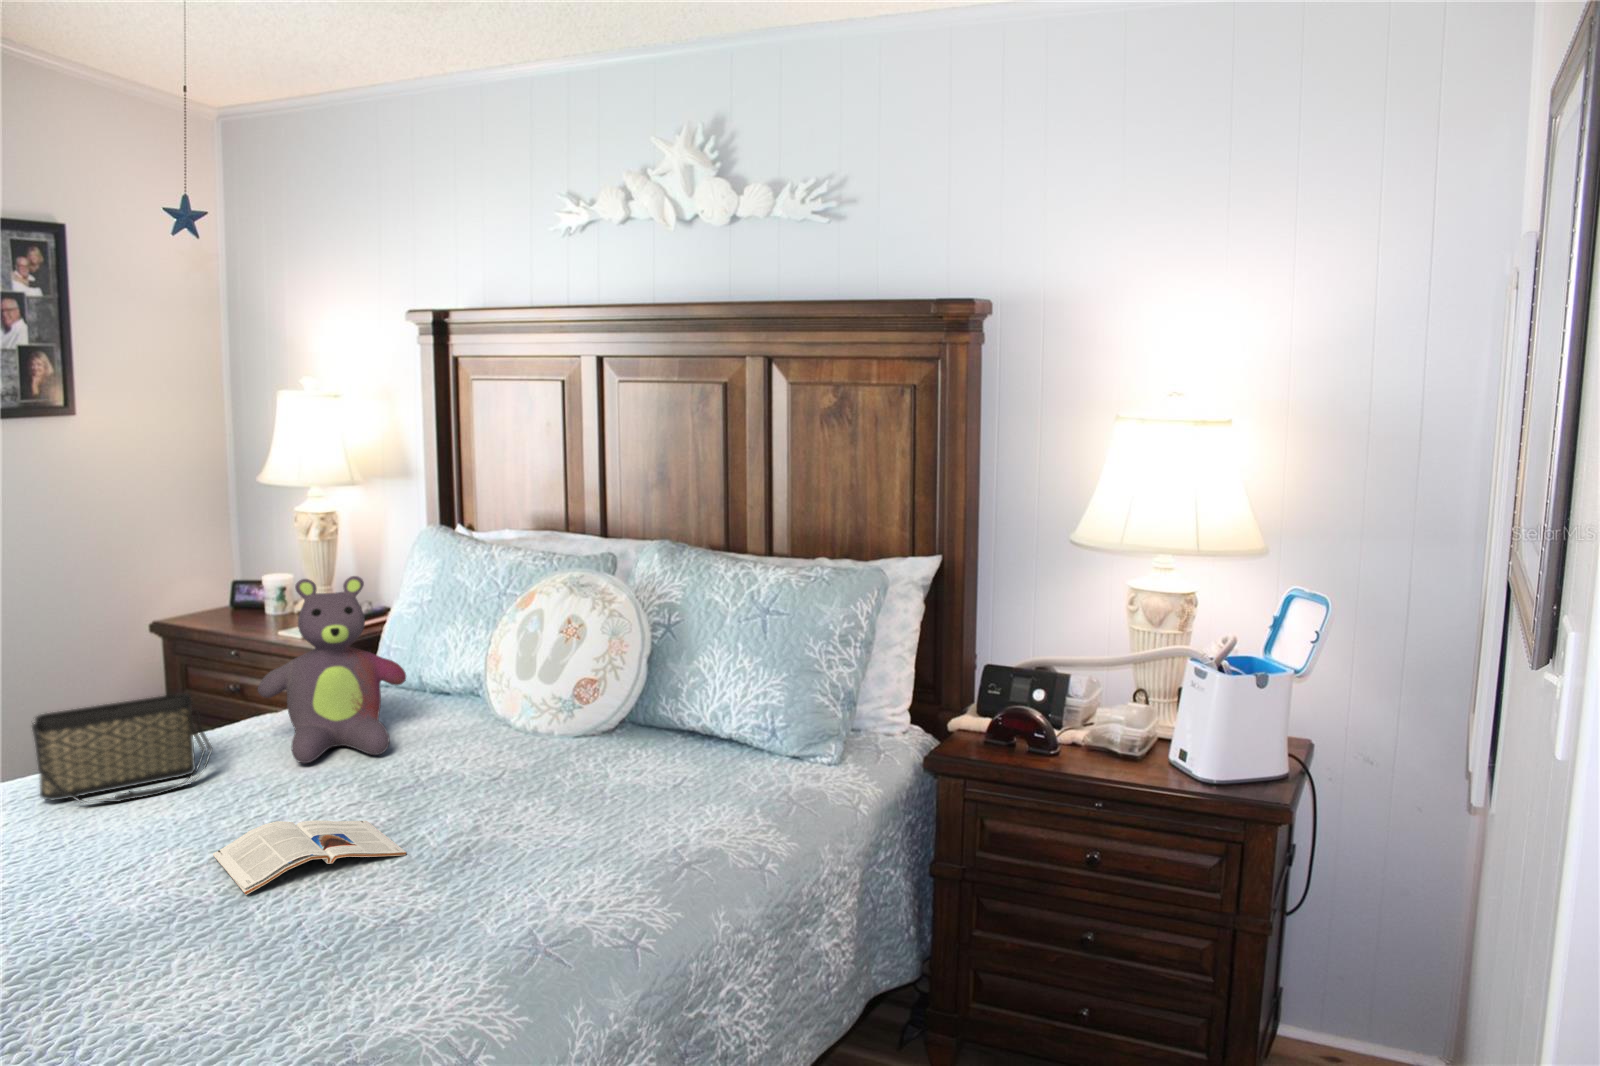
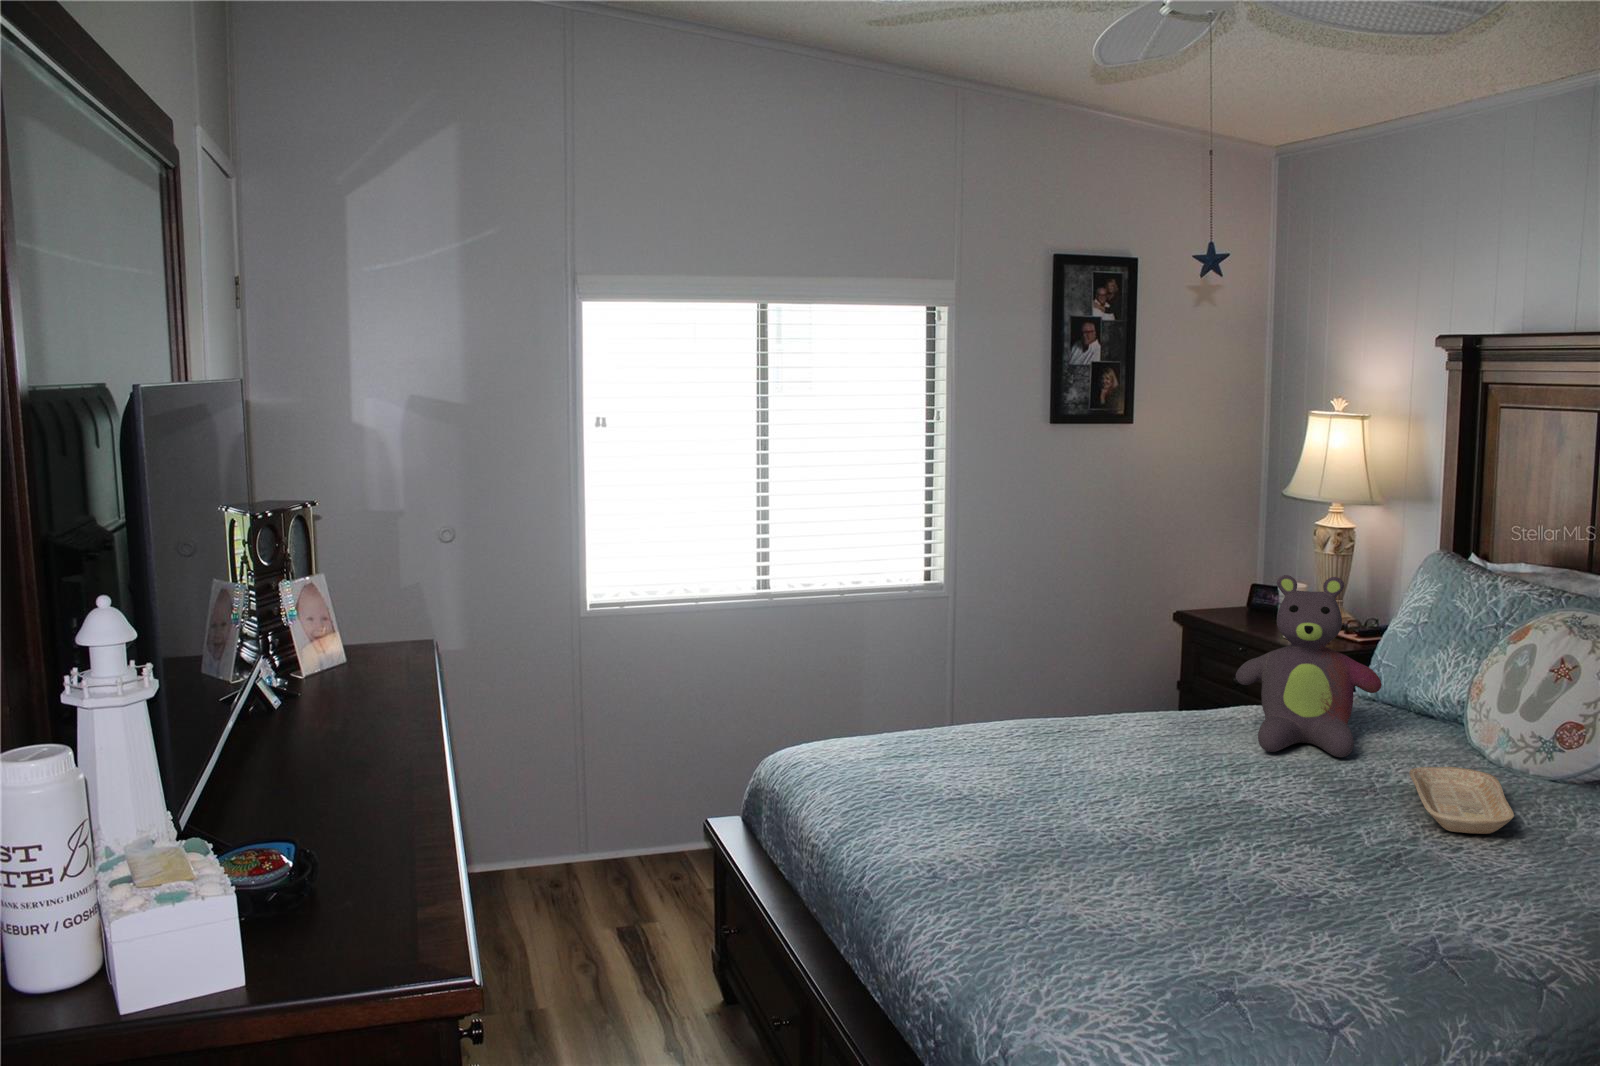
handbag: present [32,693,212,802] -> none [1050,667,1189,753]
tray: none [451,744,557,809] -> present [1409,767,1514,834]
magazine: present [213,820,407,895] -> none [1169,792,1337,848]

